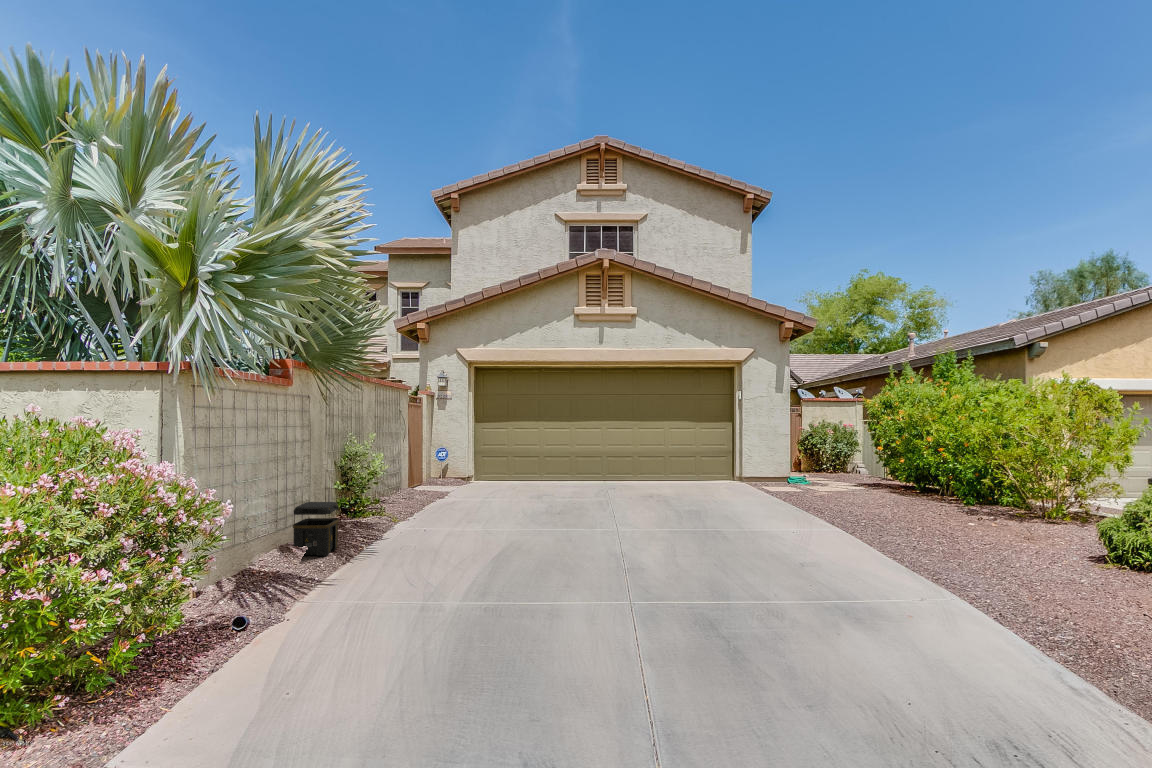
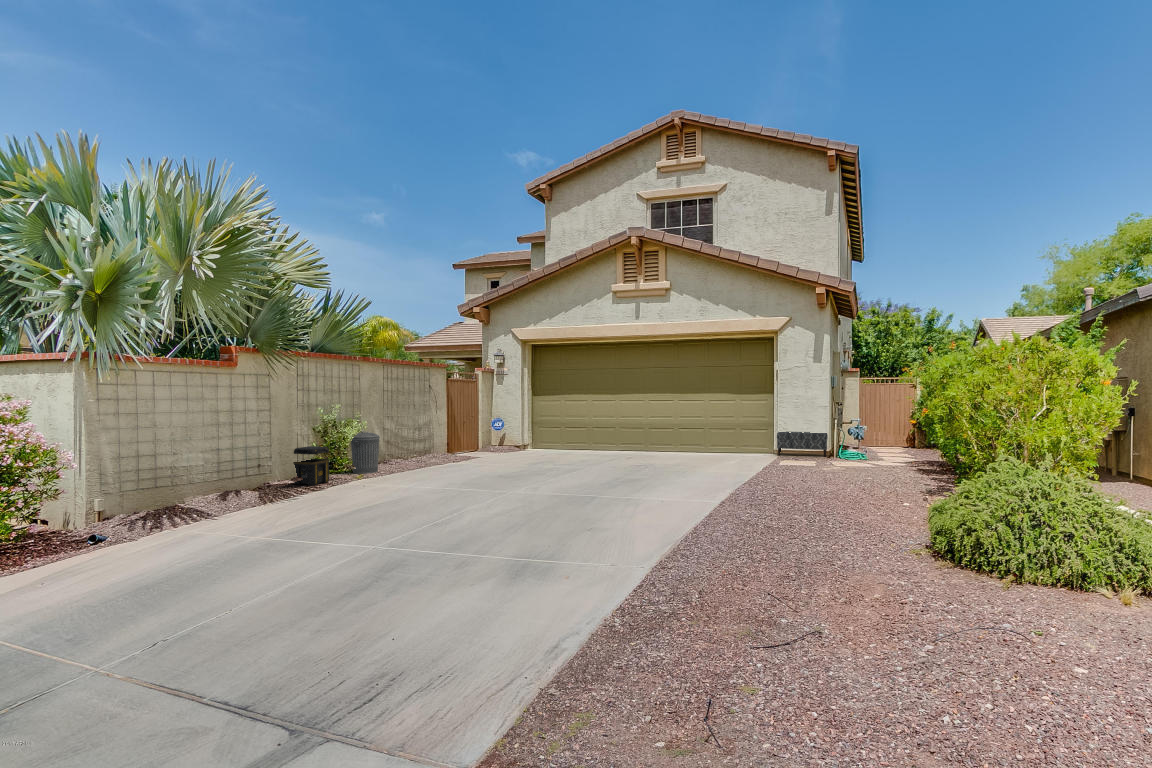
bench: none [742,459,793,483] -> present [777,432,828,457]
trash can: none [336,477,374,532] -> present [350,432,380,474]

